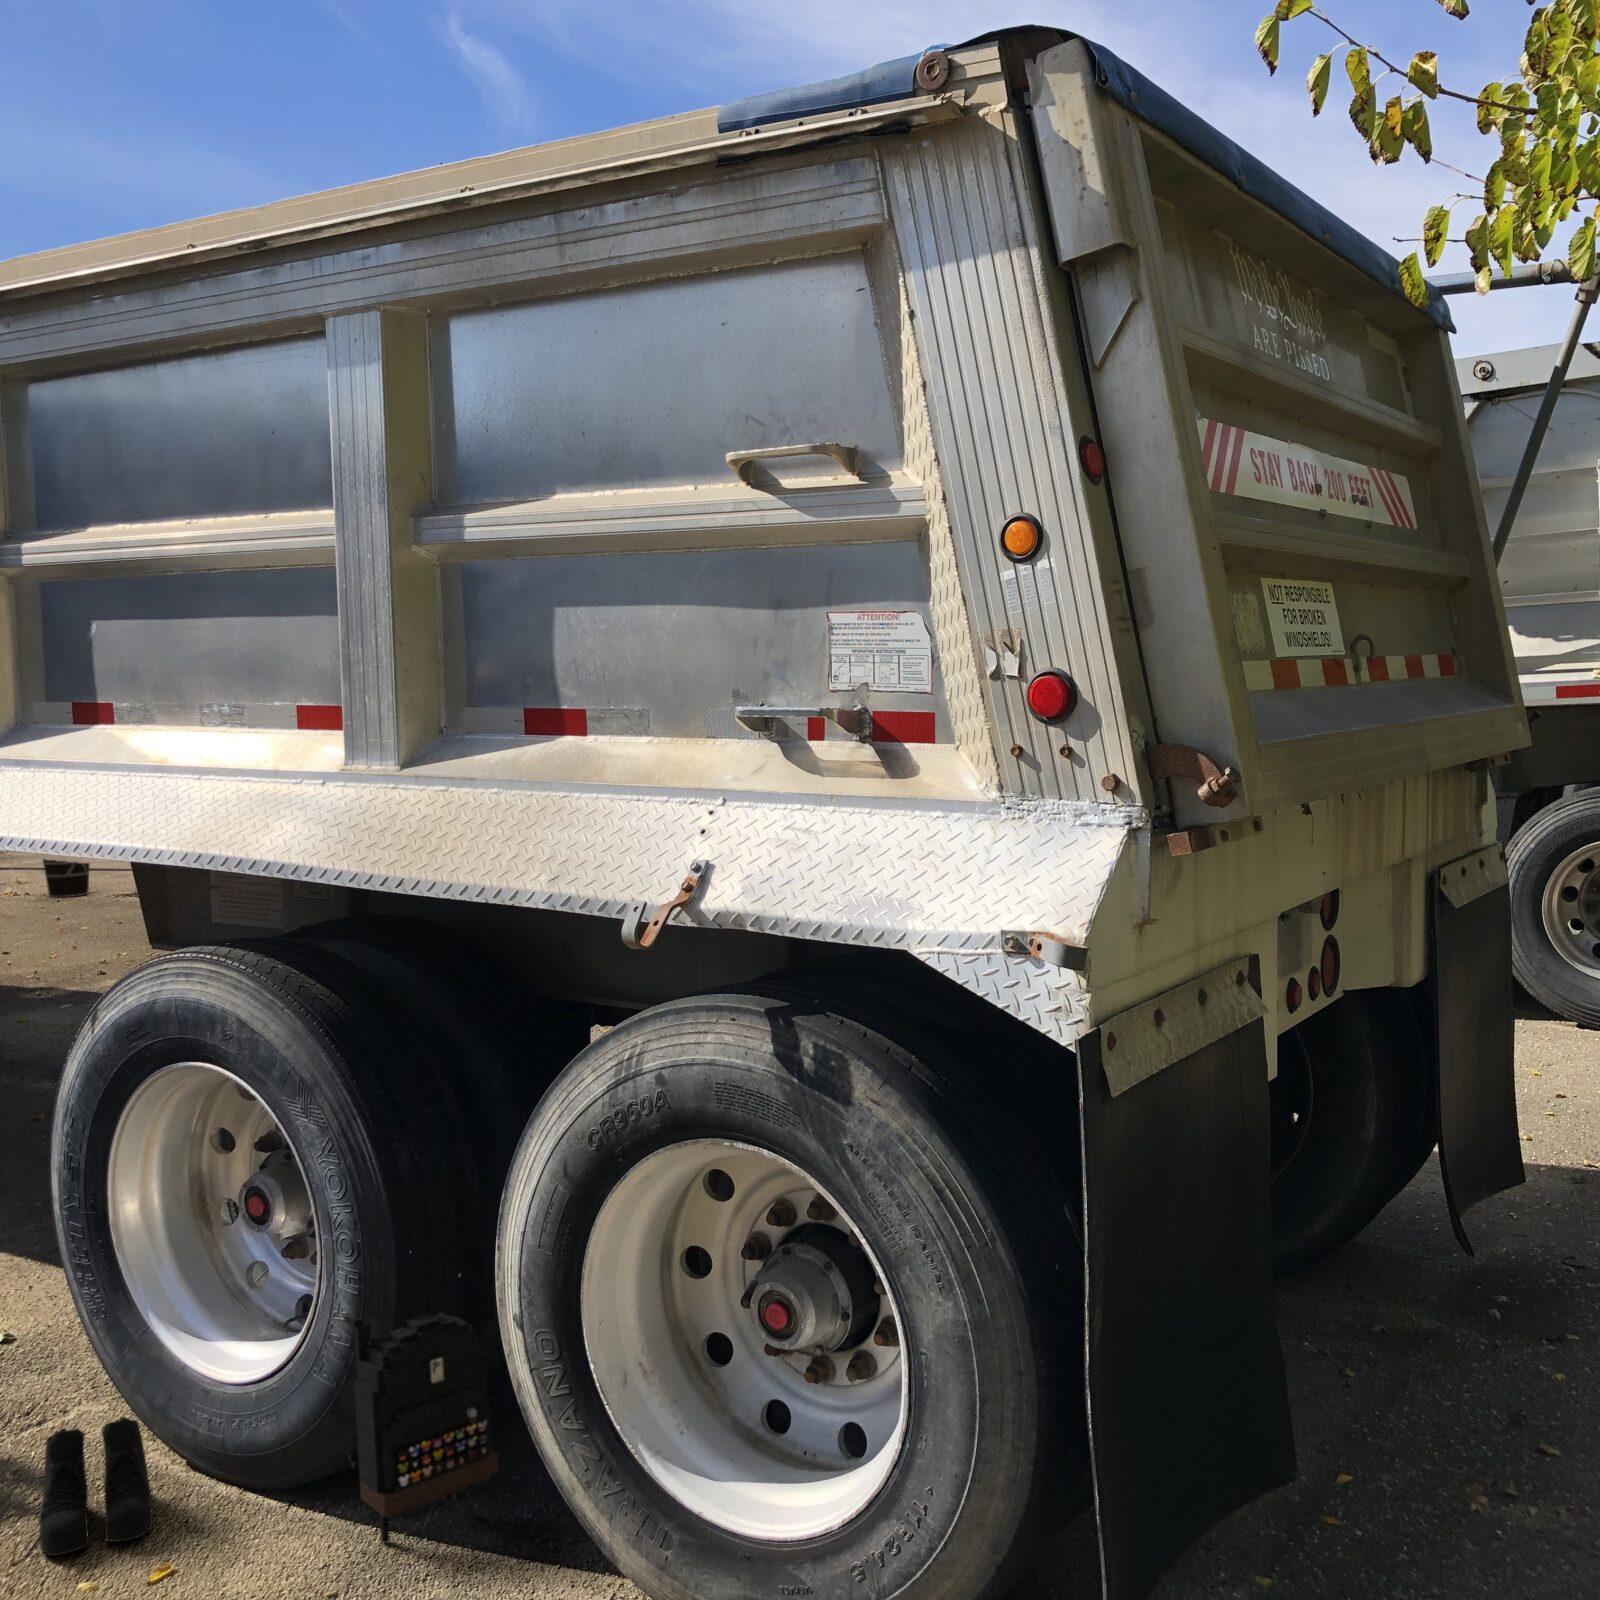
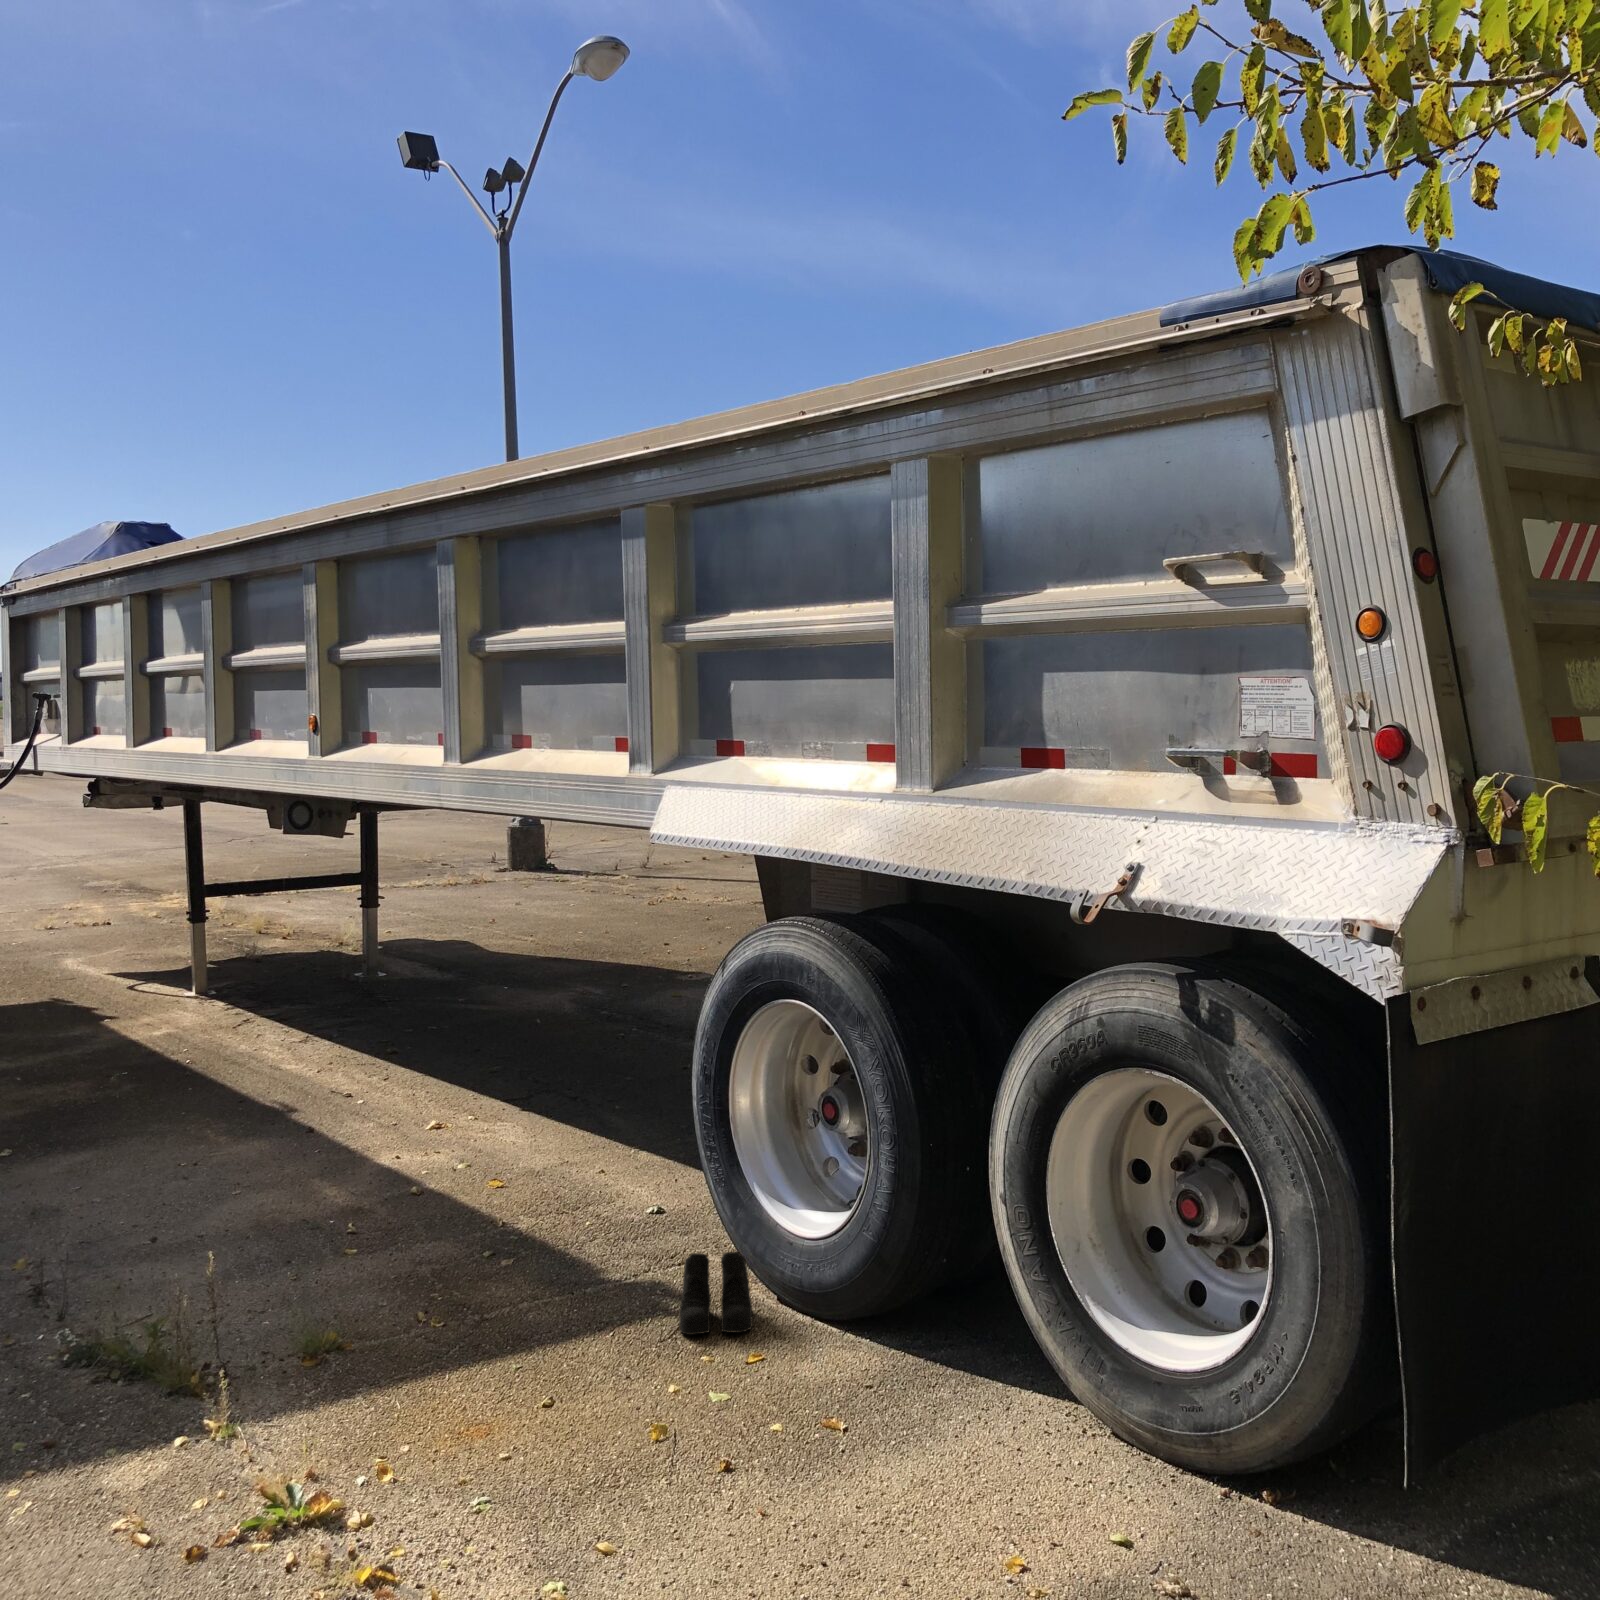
bucket: present [43,859,90,897] -> none [690,864,728,902]
backpack: present [344,1299,498,1543] -> none [873,1175,992,1360]

